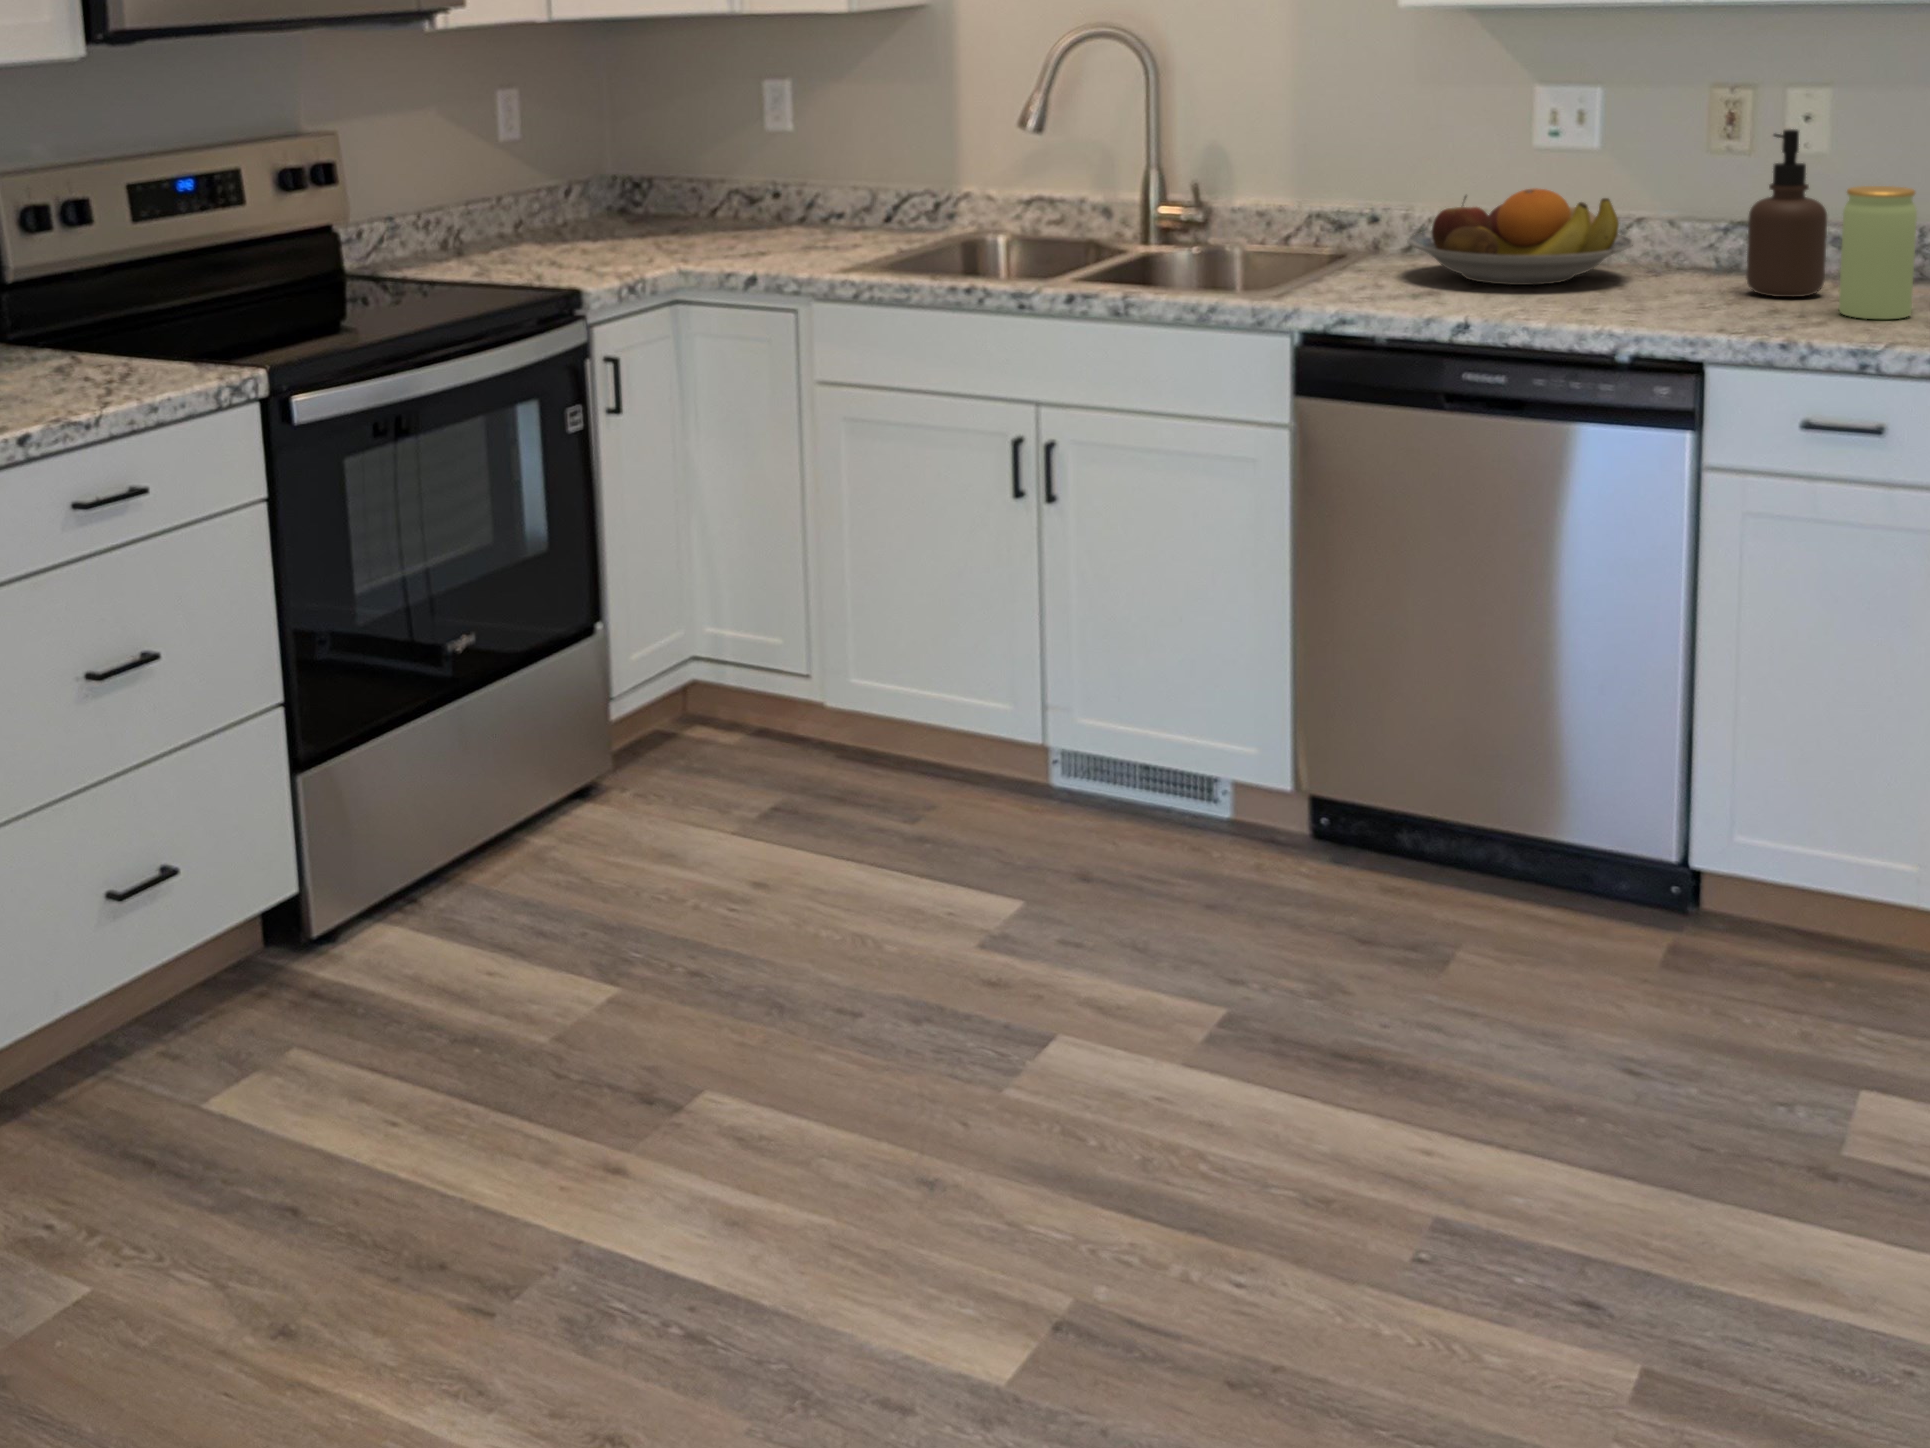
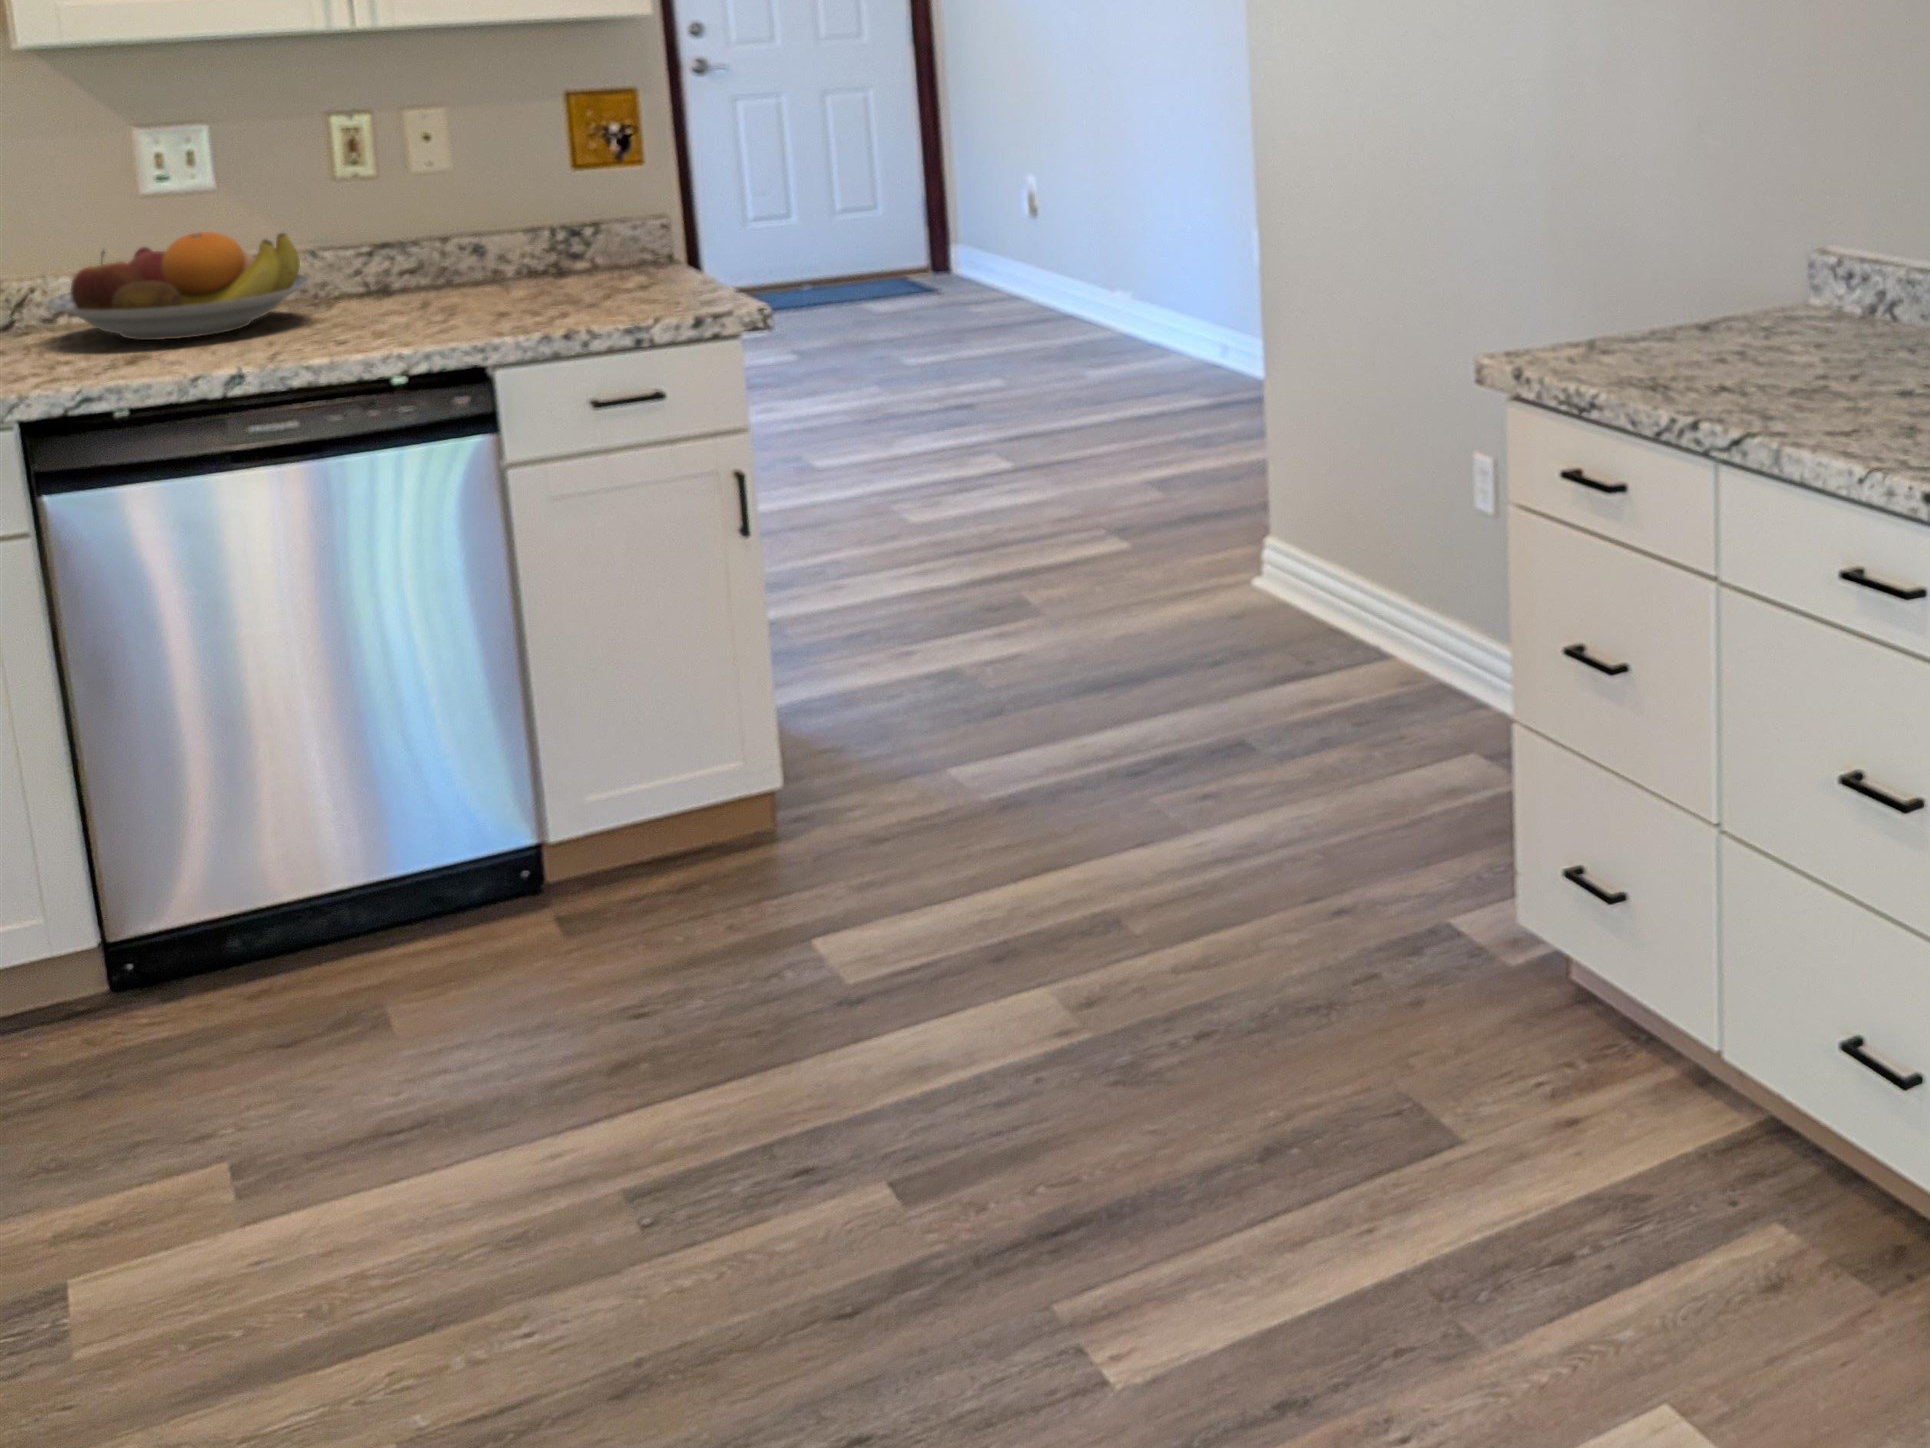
soap dispenser: present [1746,129,1827,297] -> none [432,146,513,305]
jar: present [1839,186,1917,319] -> none [549,187,621,308]

